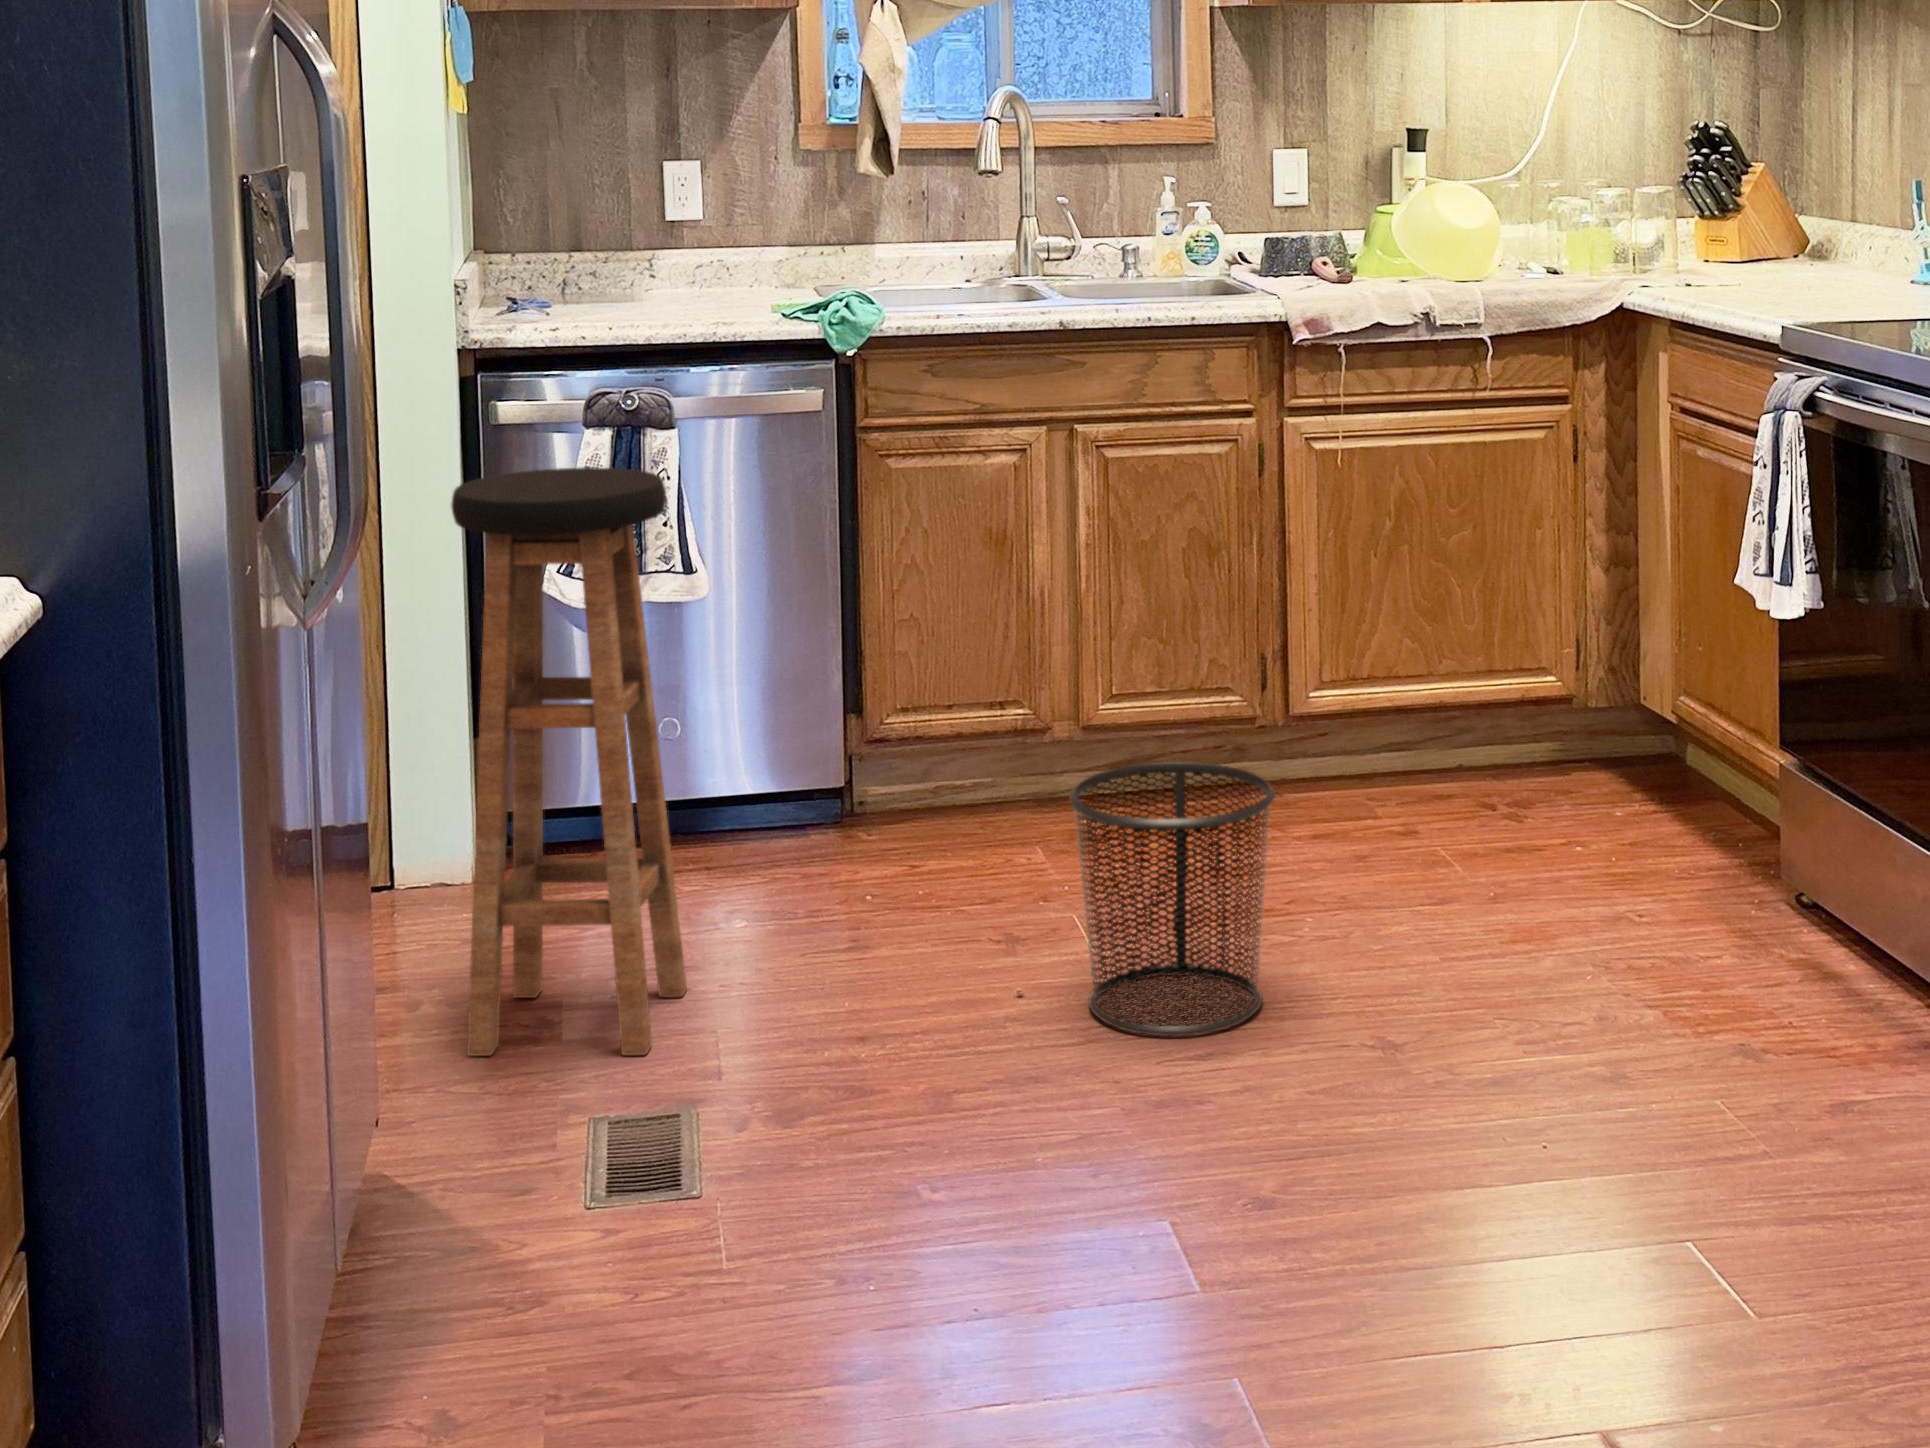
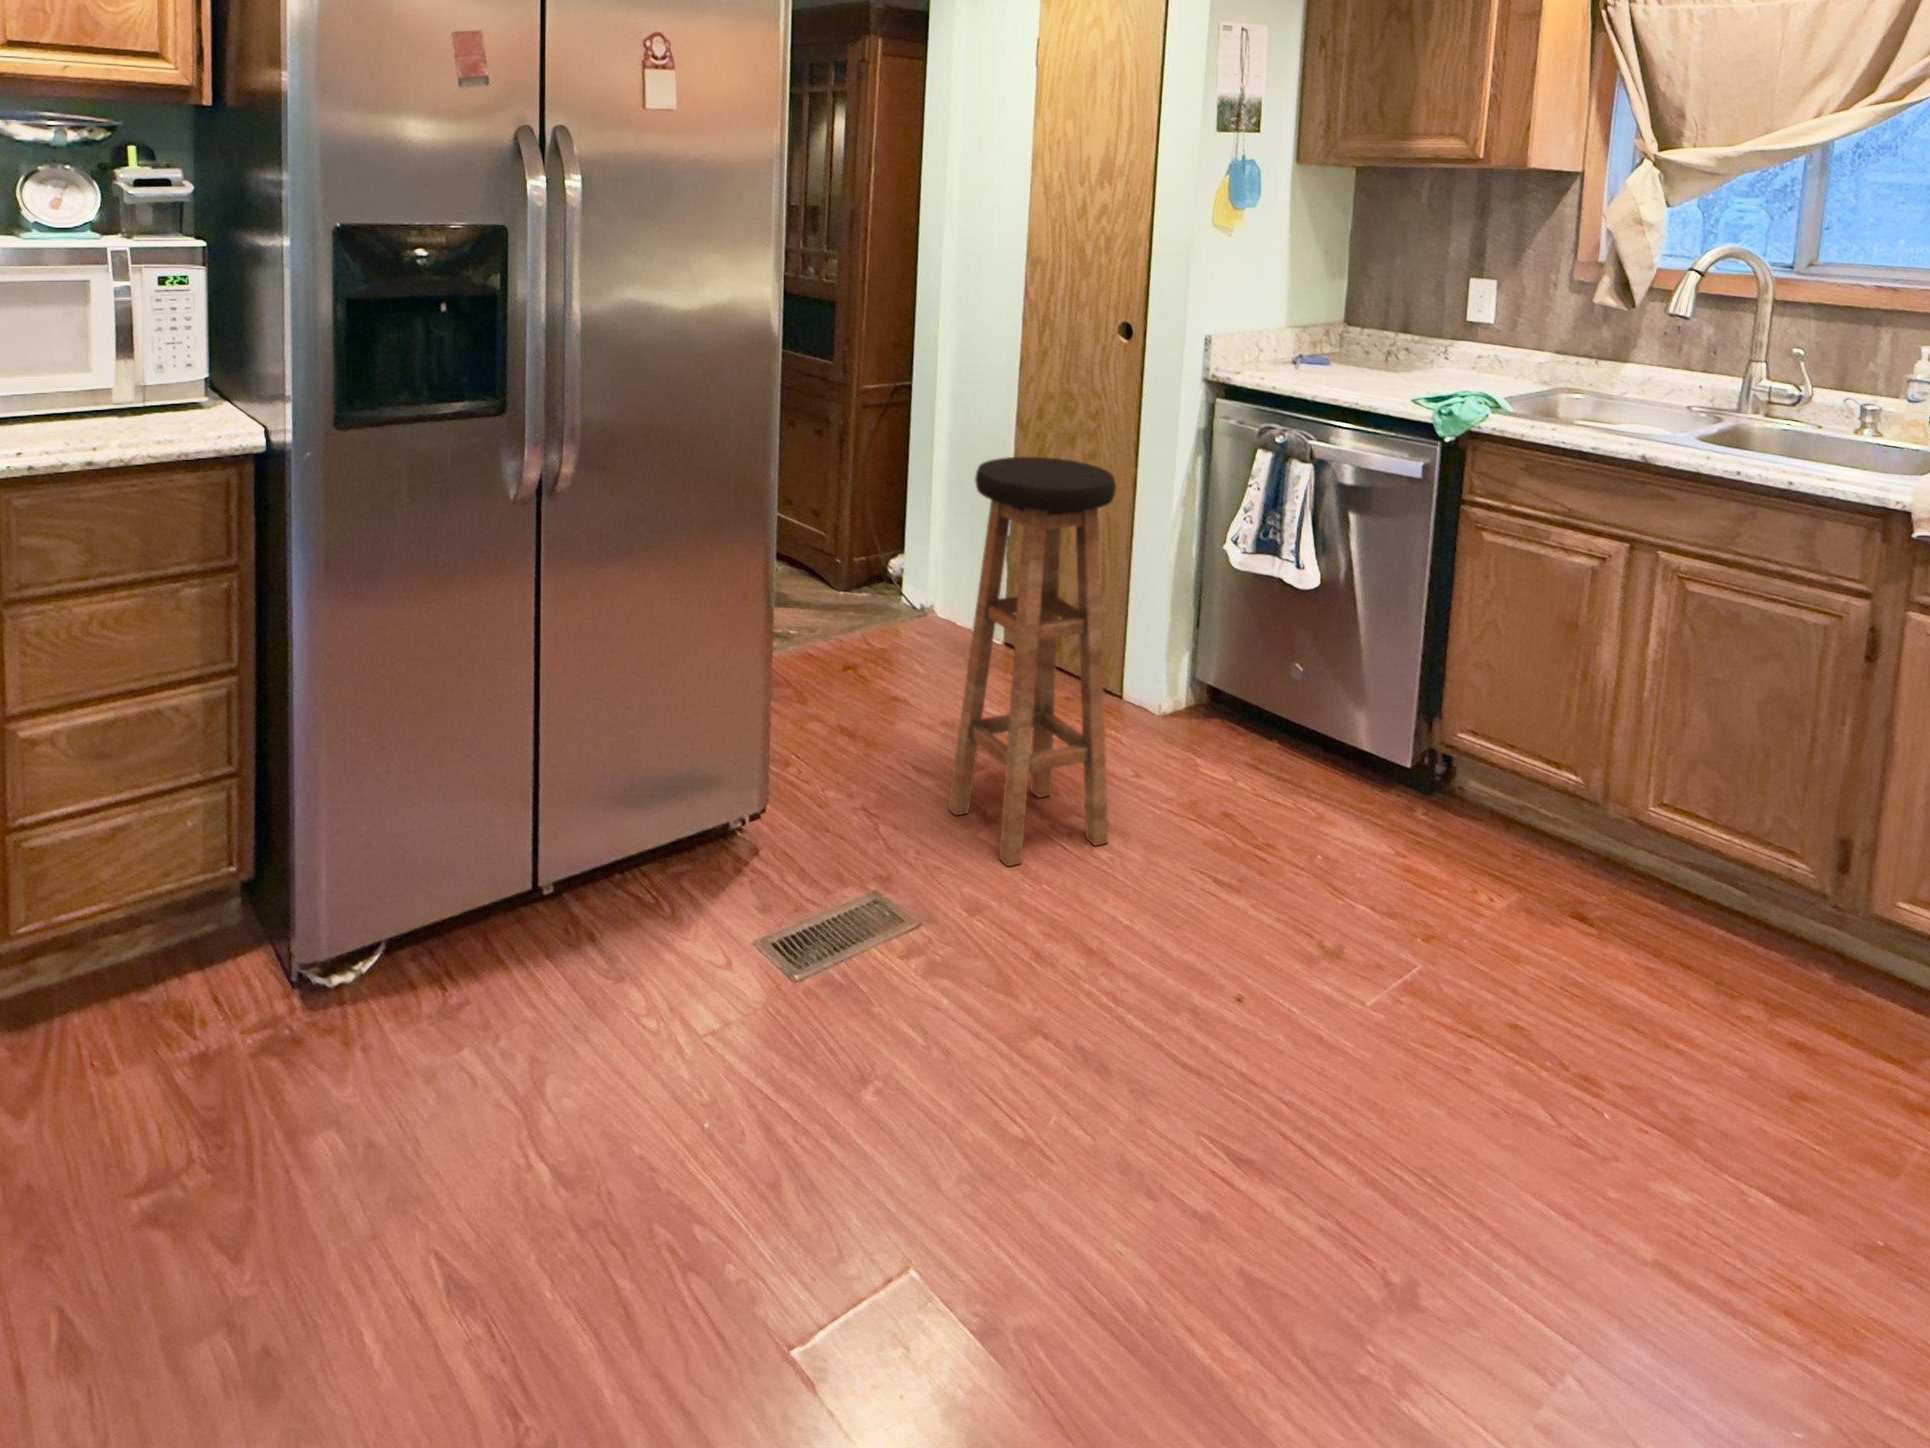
waste bin: present [1069,762,1275,1036] -> none [1265,843,1473,1141]

